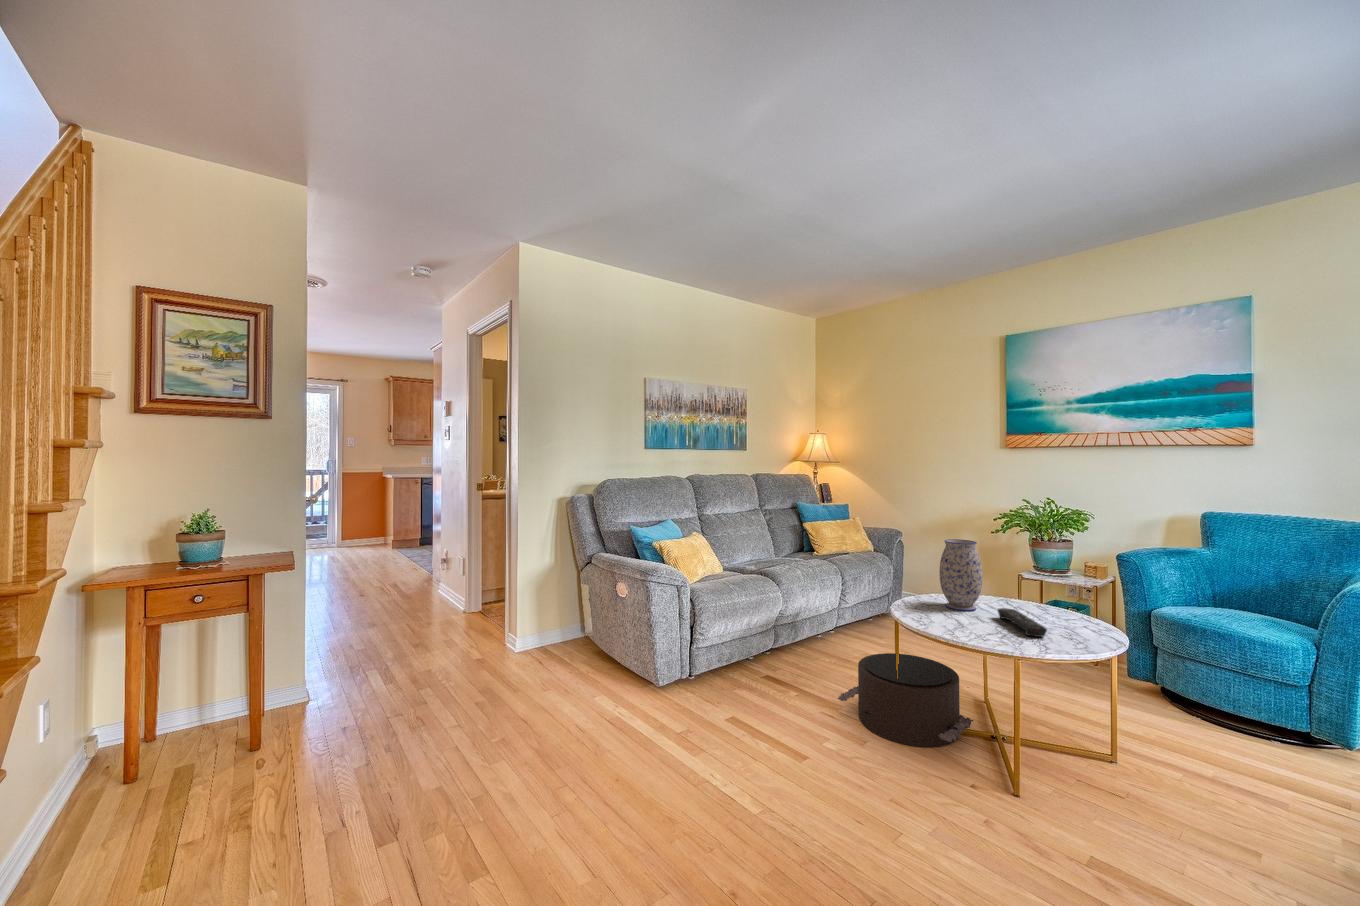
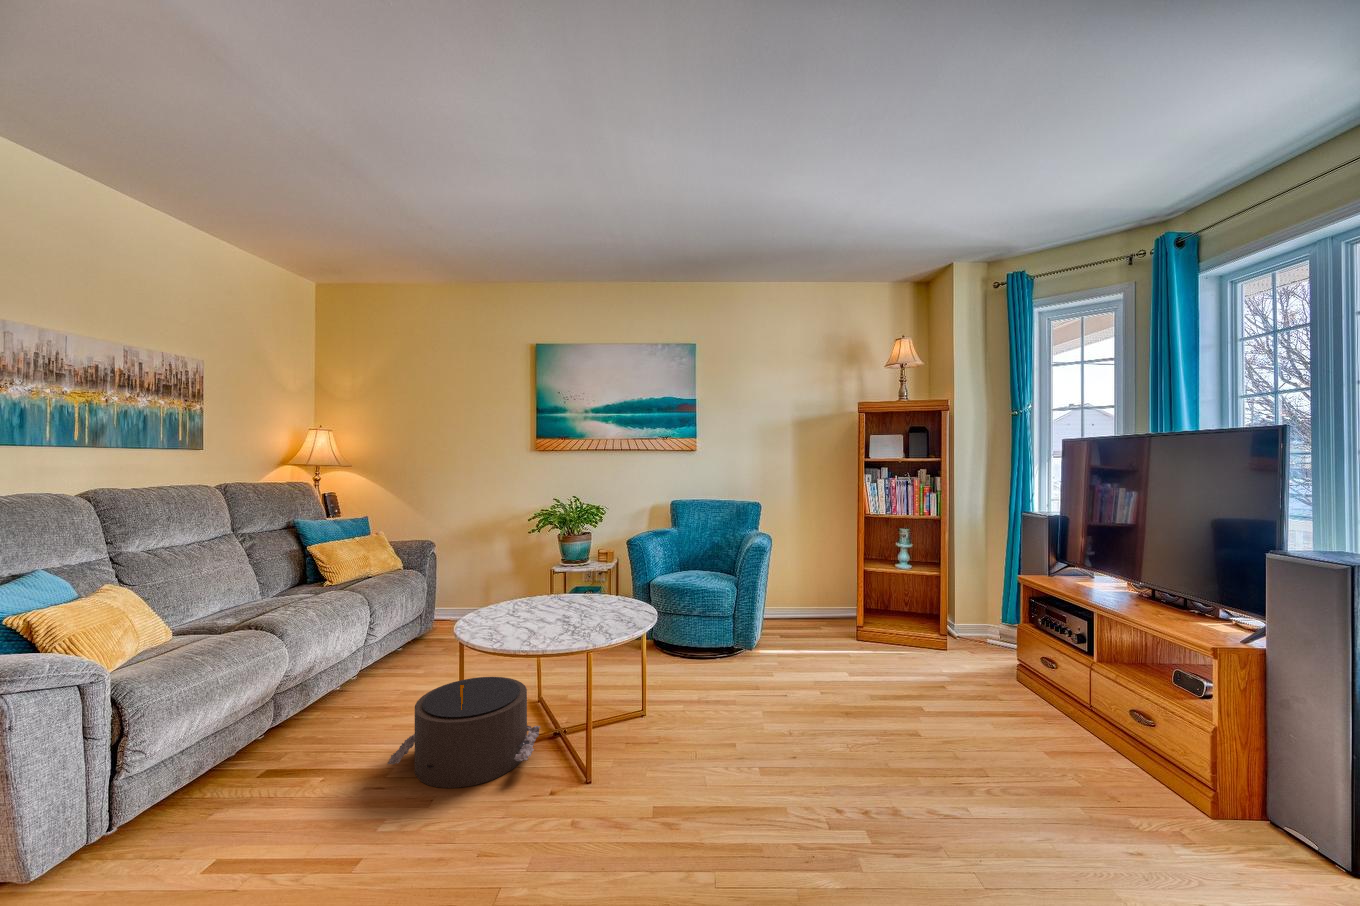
vase: present [939,539,983,611] -> none [502,542,543,617]
remote control: present [998,608,1047,637] -> none [559,604,606,627]

